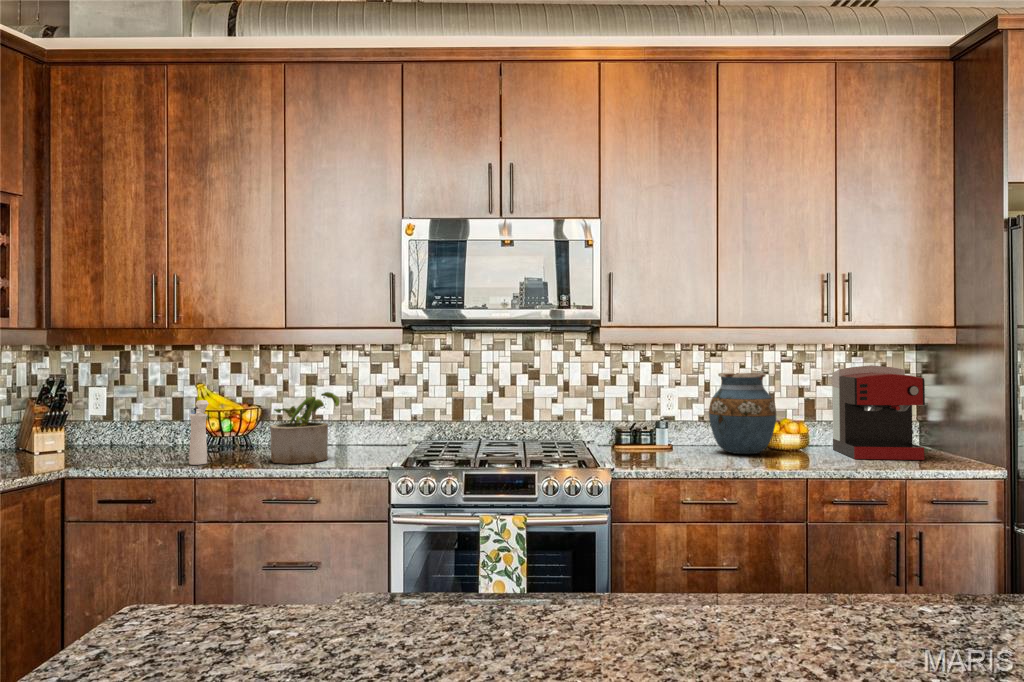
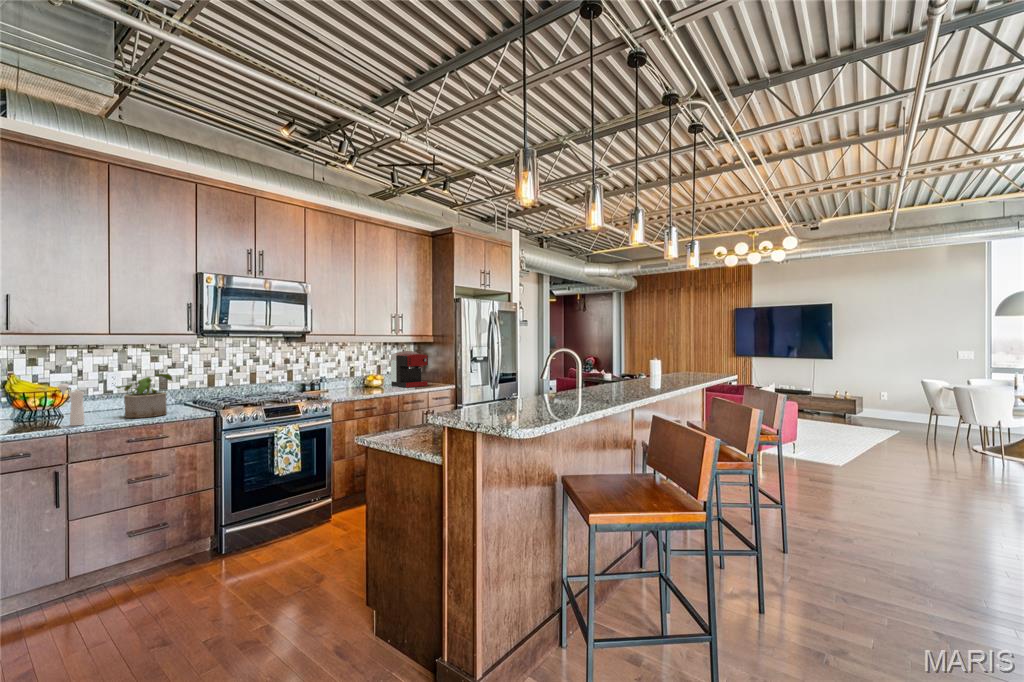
vase: present [709,372,776,454] -> none [349,355,378,390]

